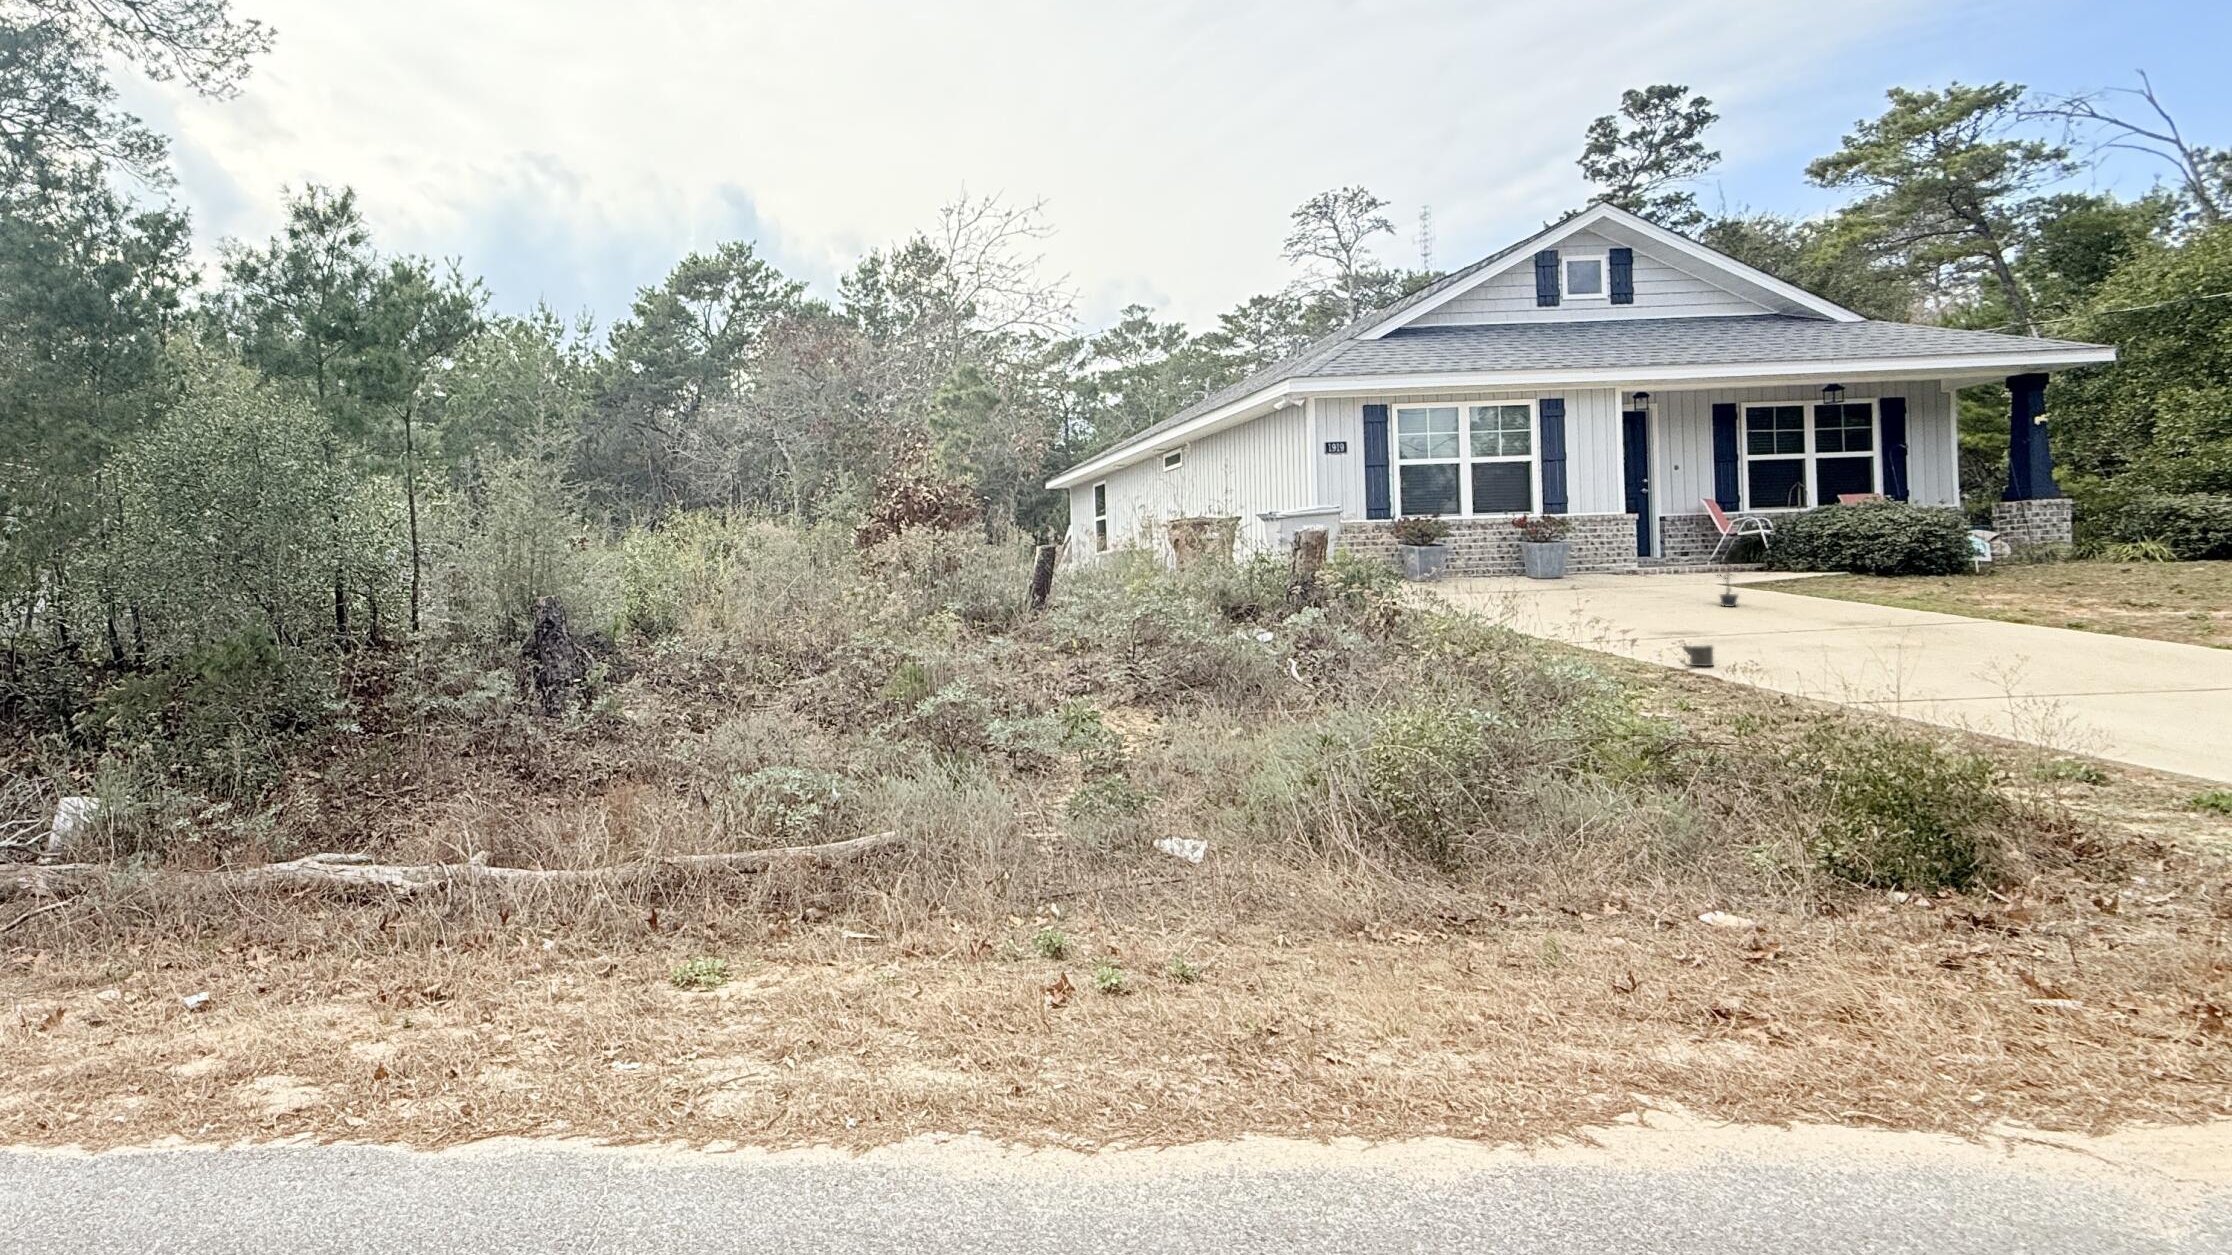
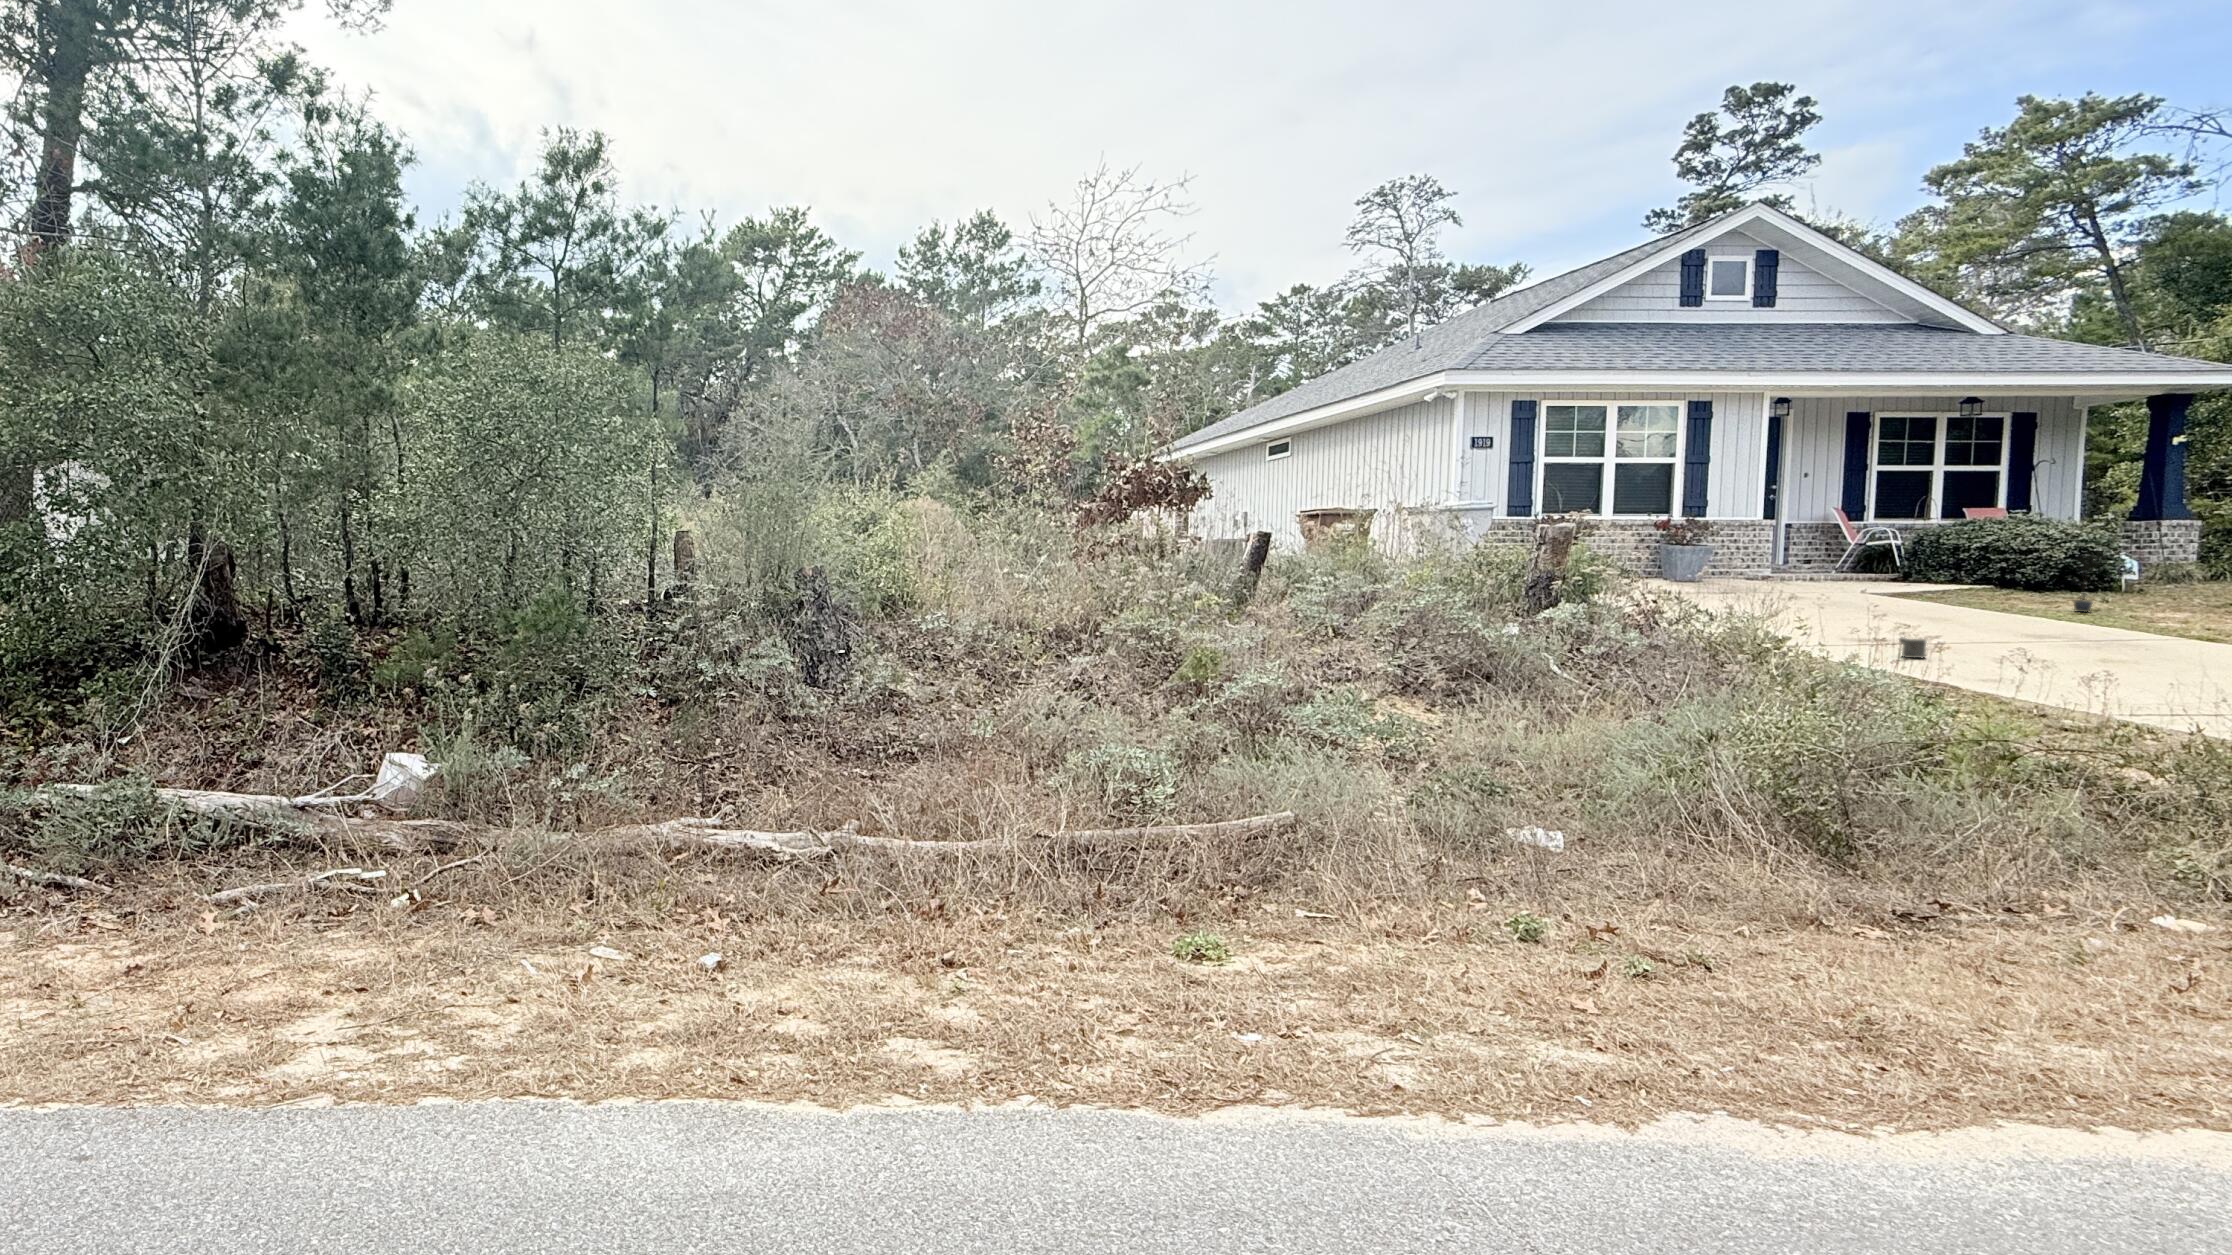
potted plant: present [1716,543,1746,607] -> present [2071,551,2106,612]

